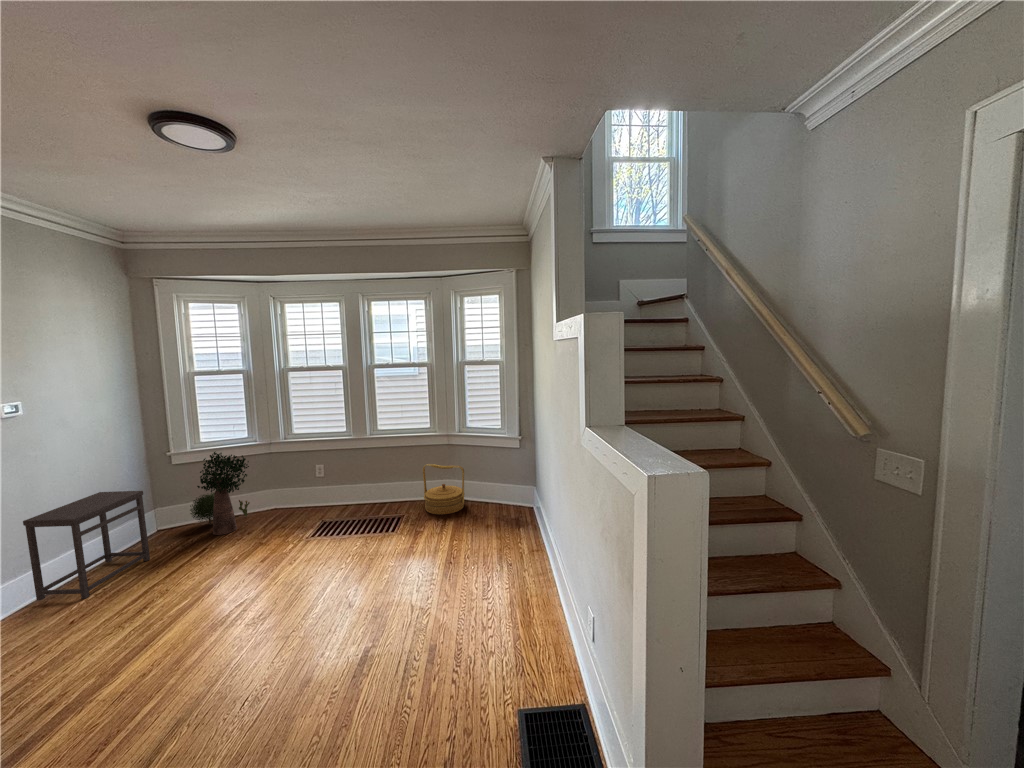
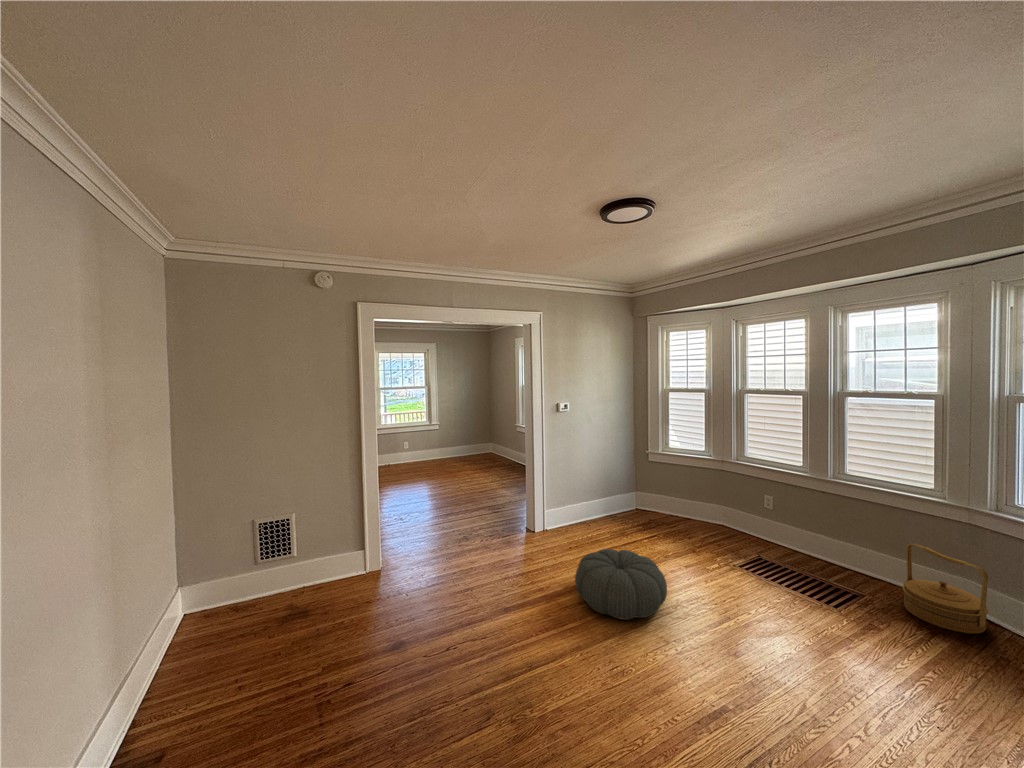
potted plant: present [190,452,250,535] -> none [657,460,702,531]
side table: present [23,491,150,600] -> none [565,470,624,536]
pouf: none [124,567,266,668] -> present [575,549,667,620]

